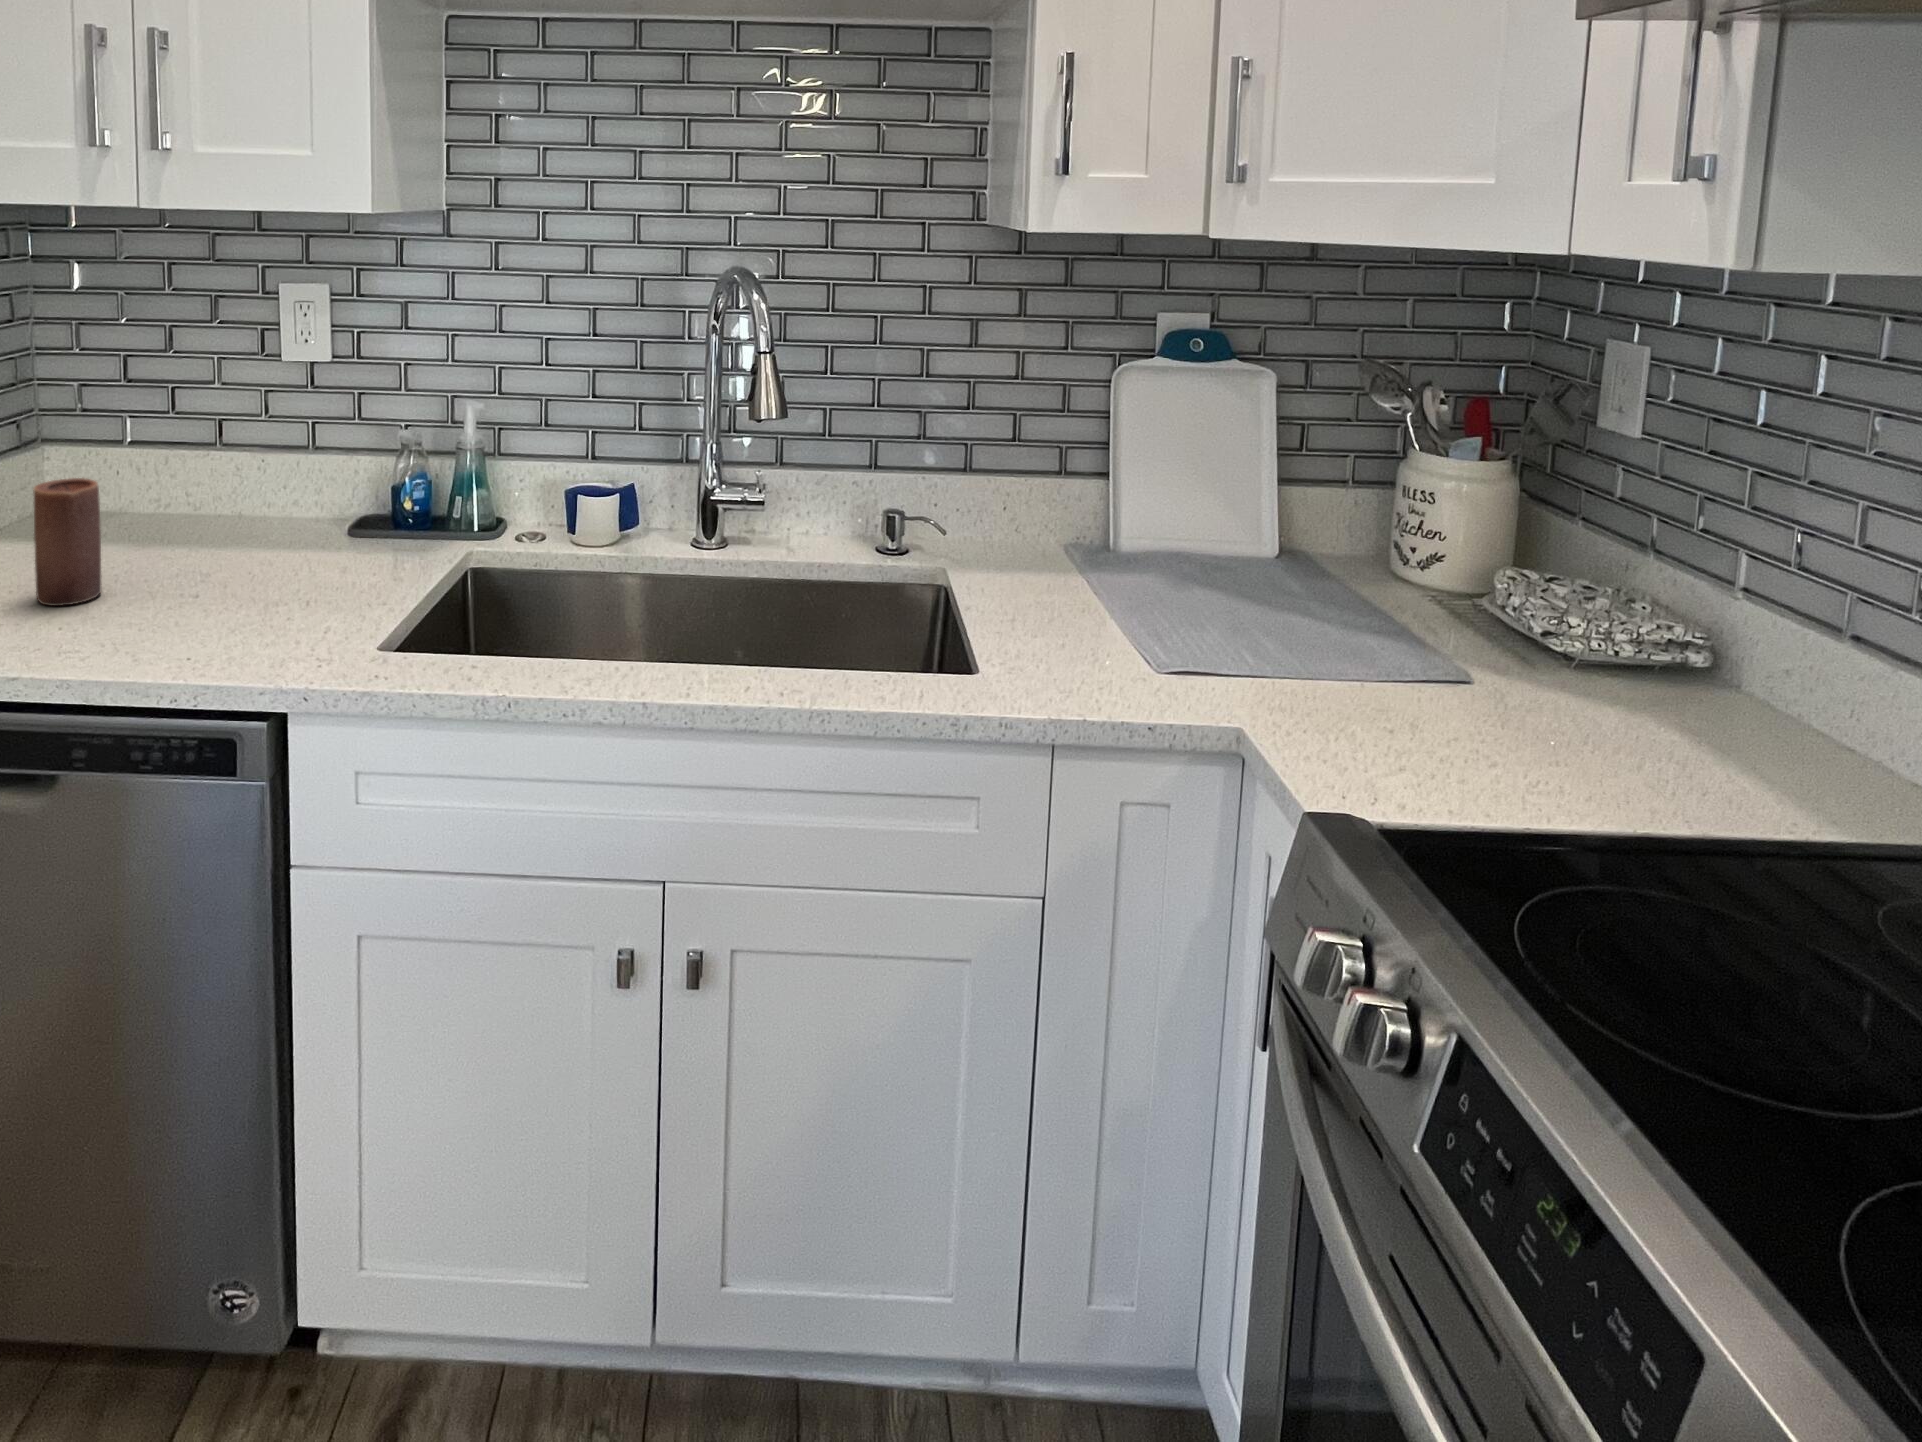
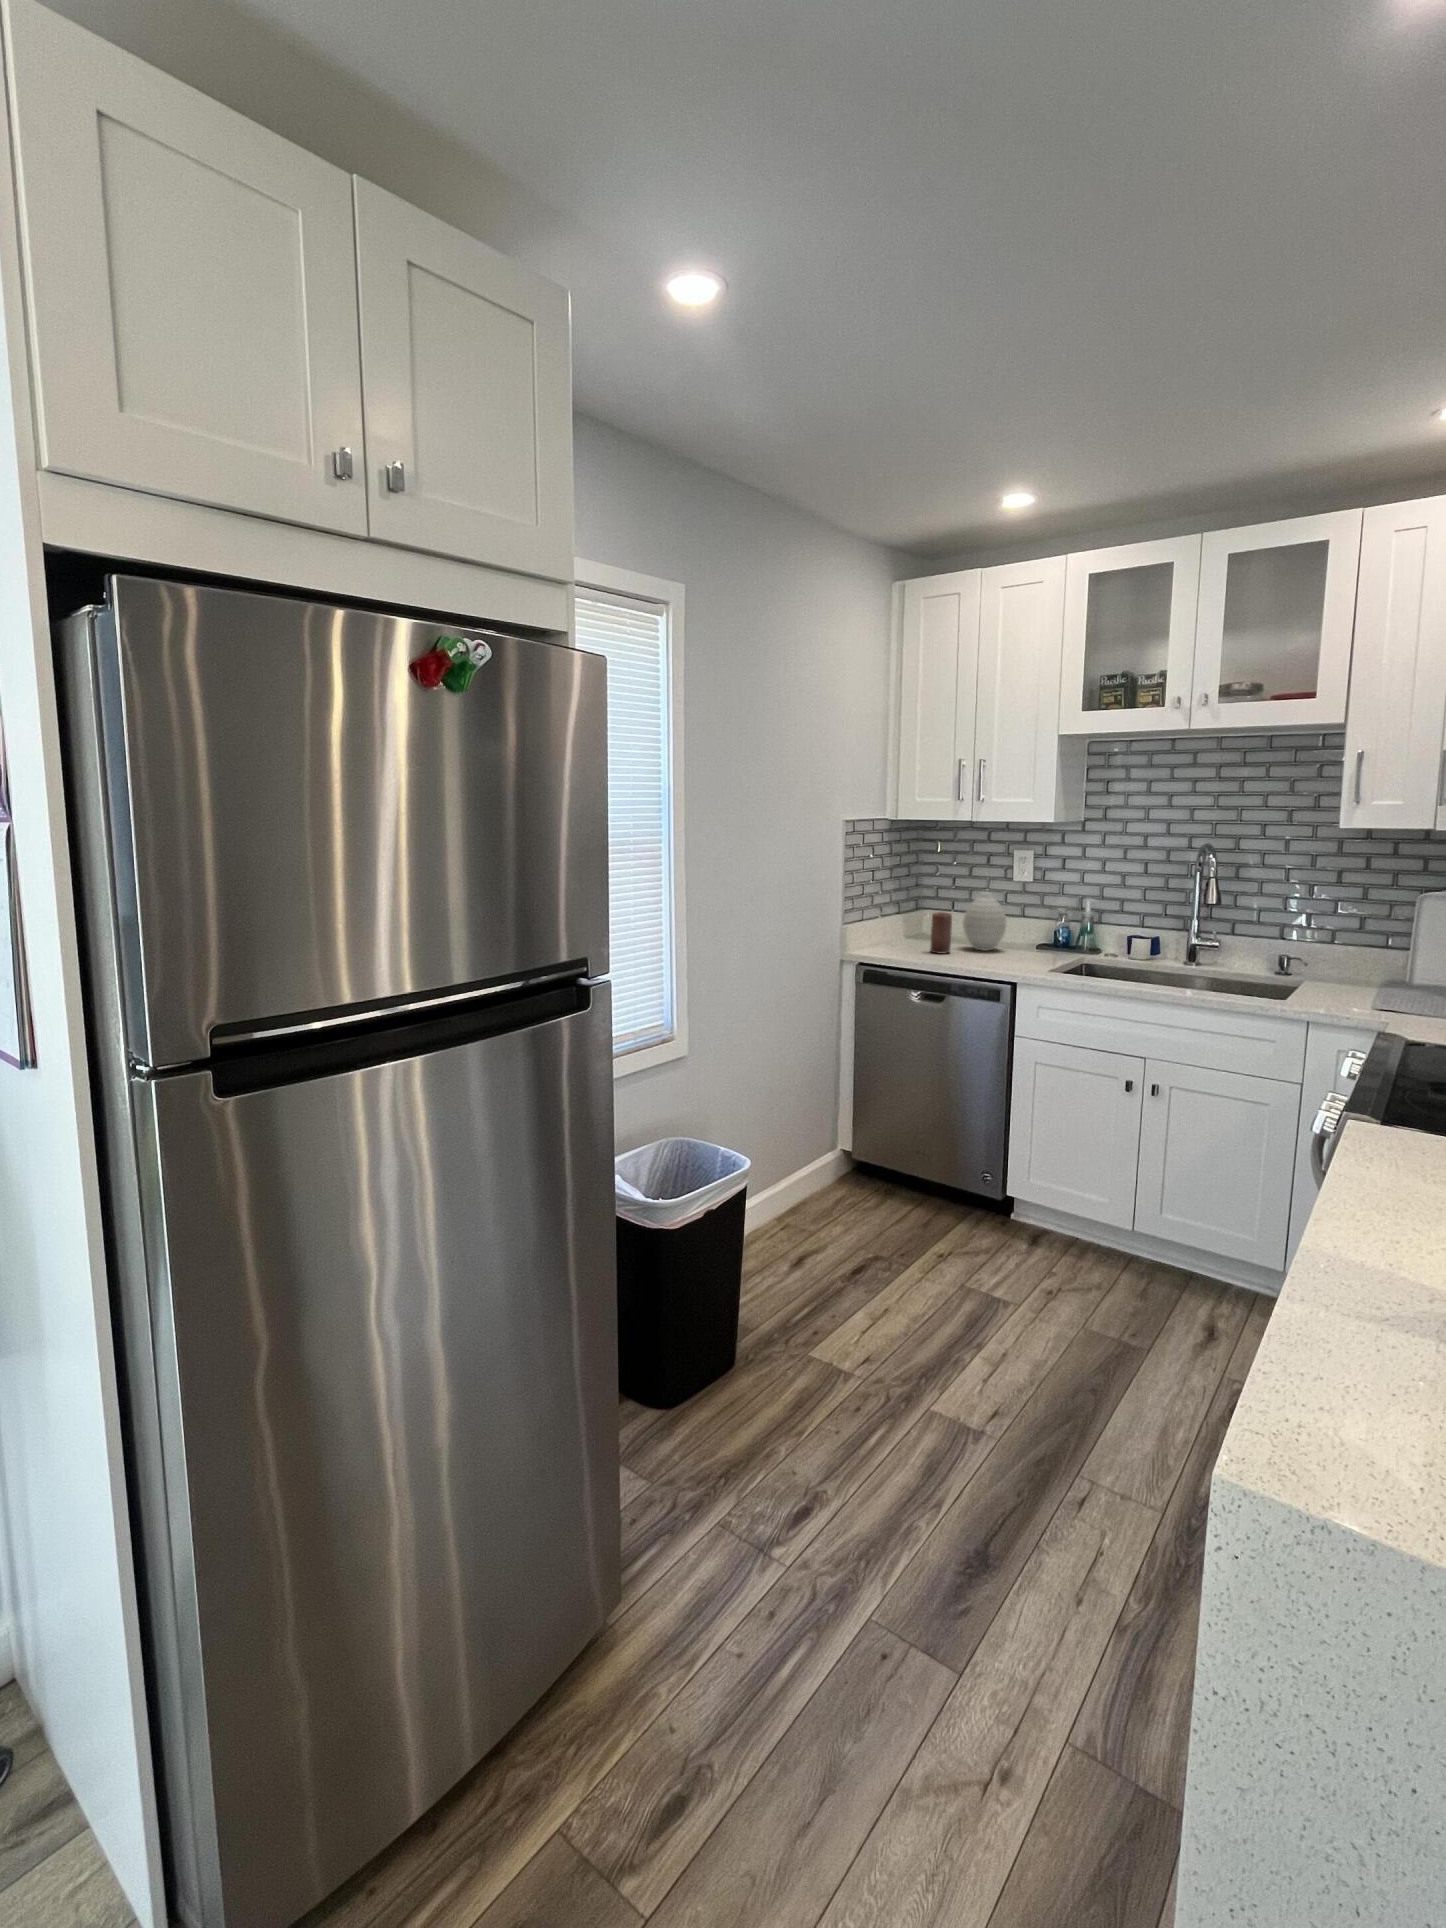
vase: none [143,404,266,565] -> present [963,892,1006,951]

